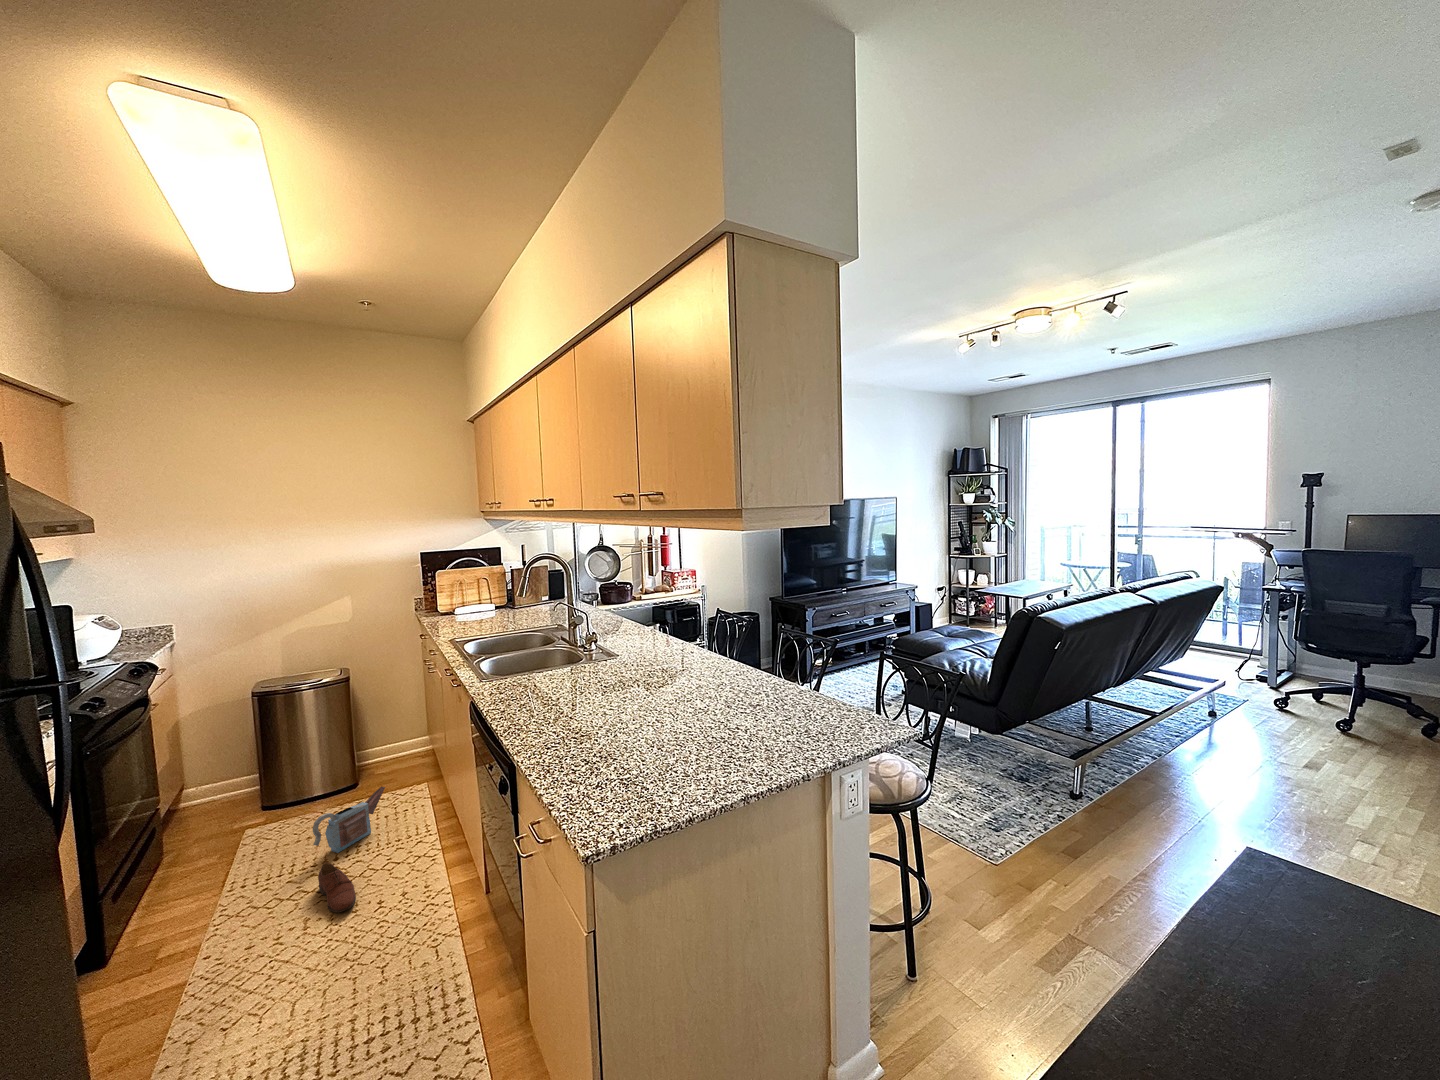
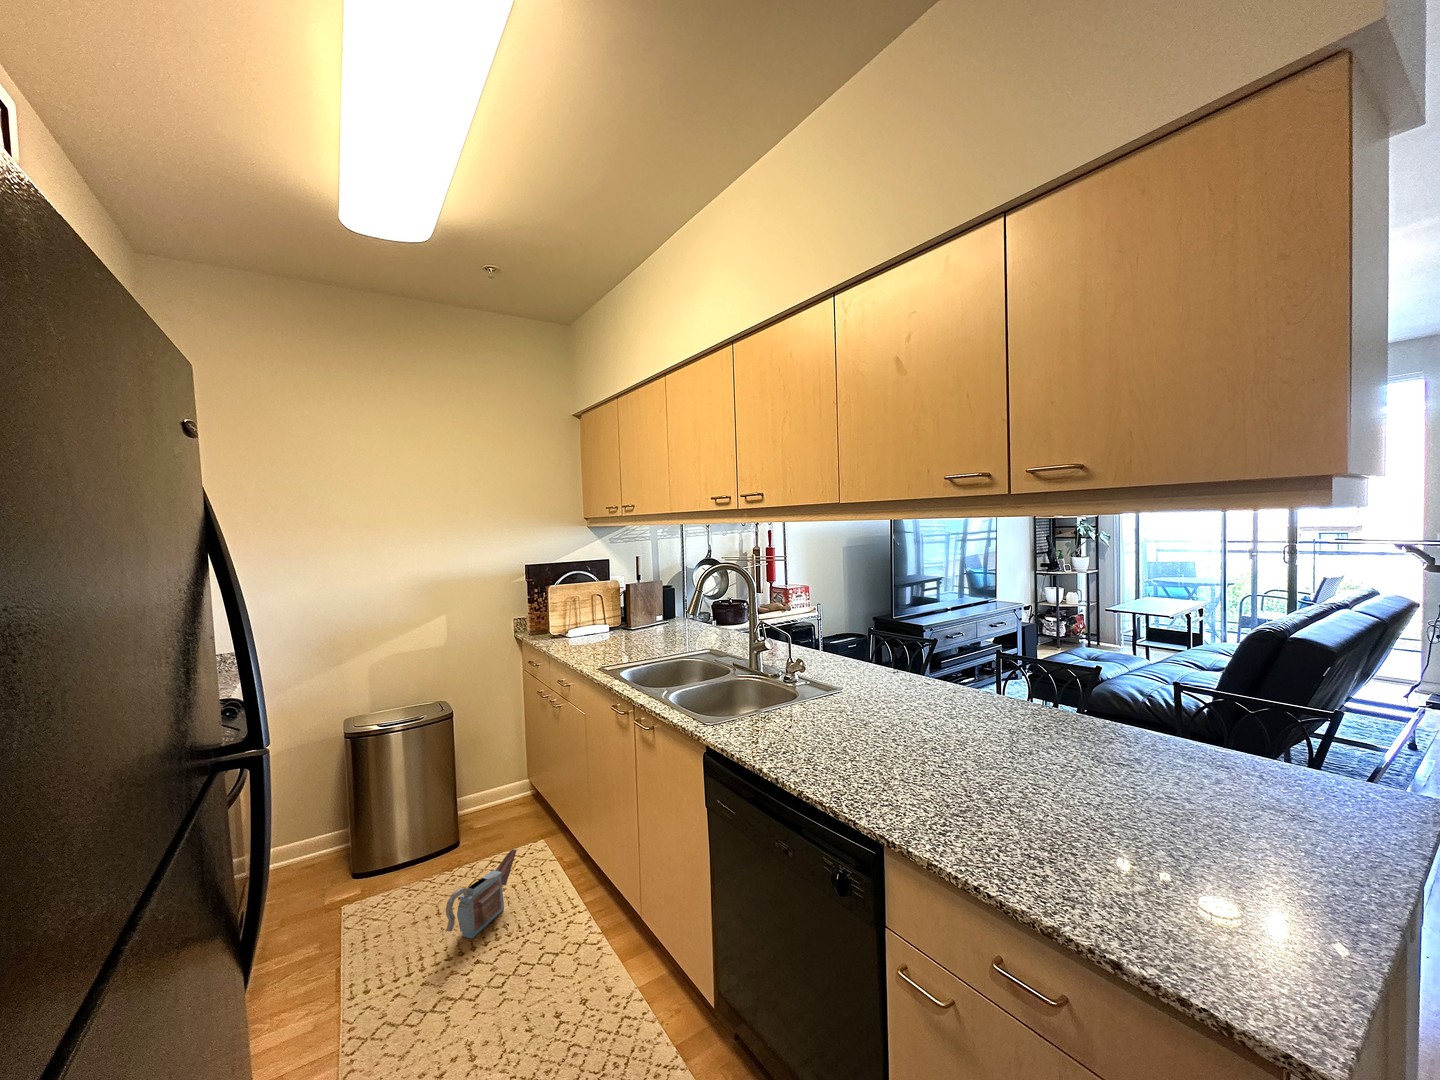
shoe: present [318,862,356,912] -> none [466,958,524,1032]

